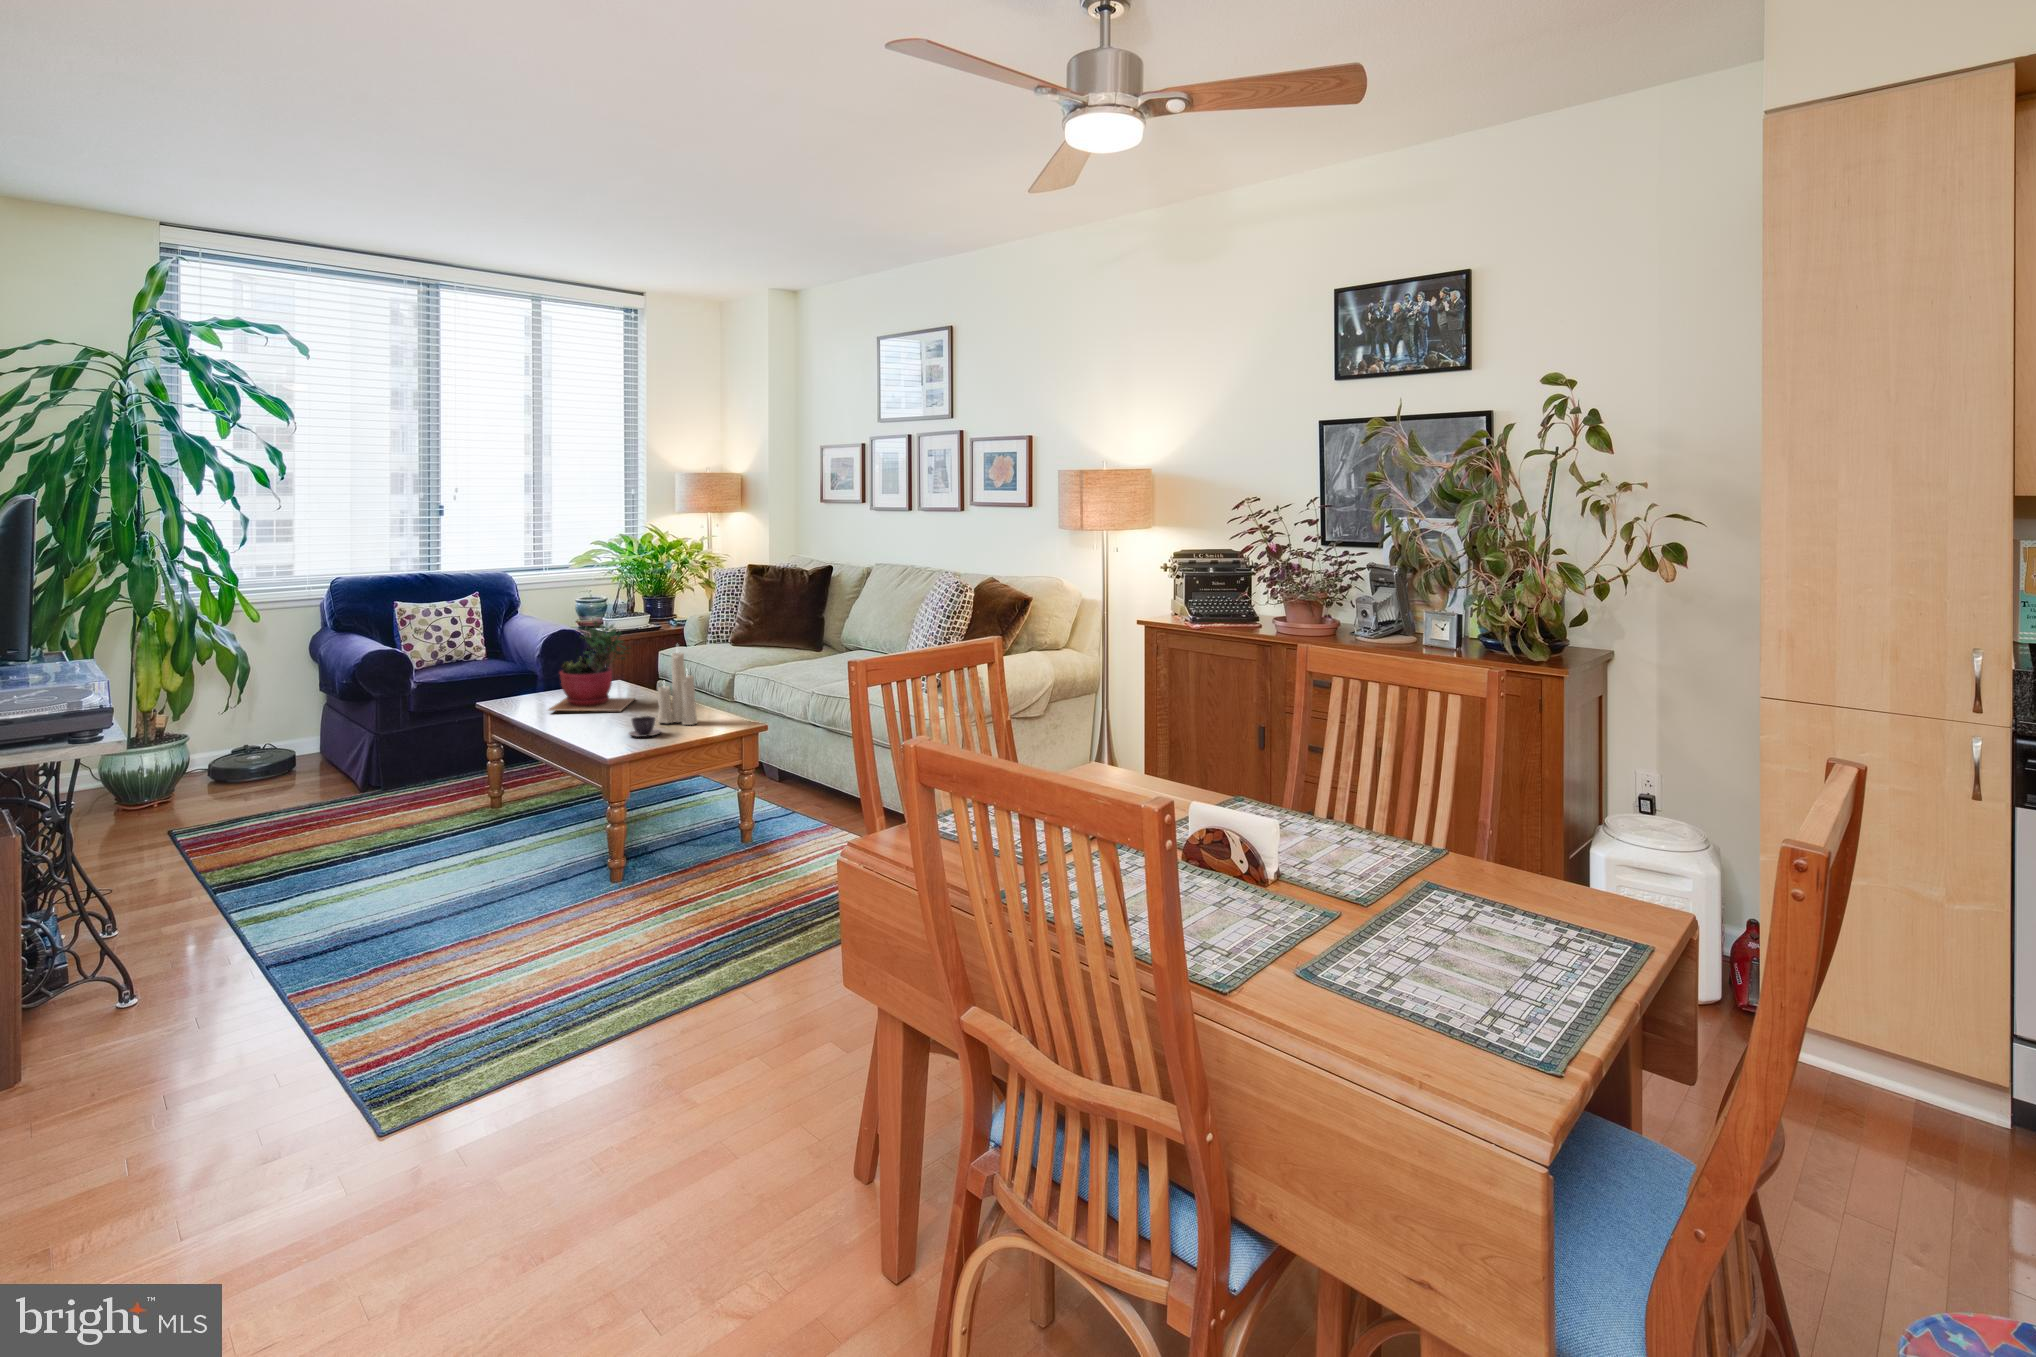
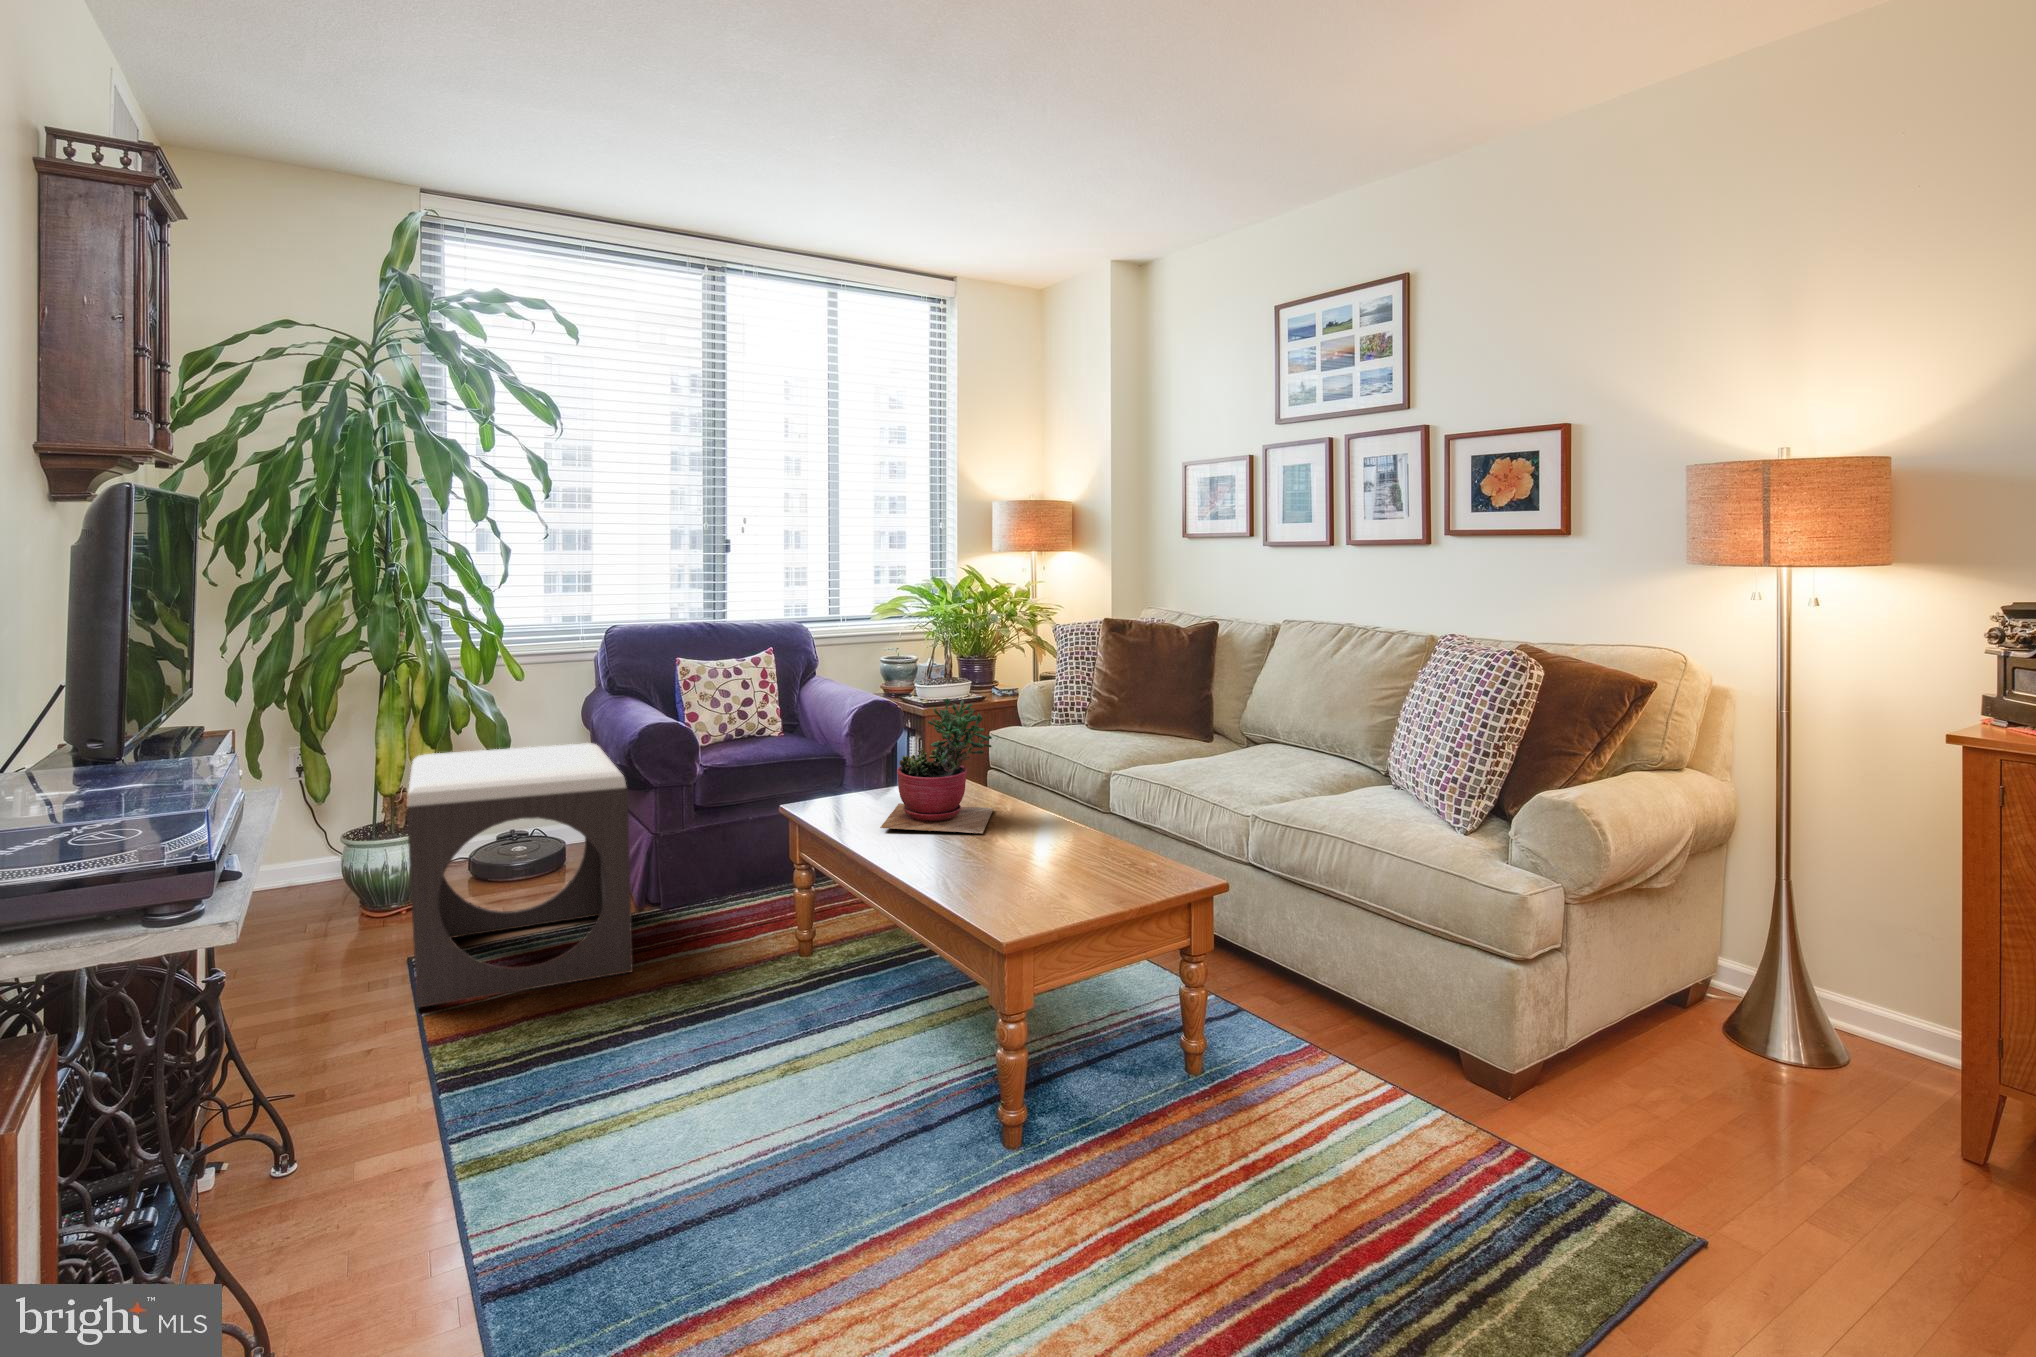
candle: present [658,652,698,725] -> none [1047,734,1107,868]
footstool: none [166,665,362,853] -> present [407,743,633,1008]
teacup: present [629,716,660,737] -> none [1014,856,1063,891]

